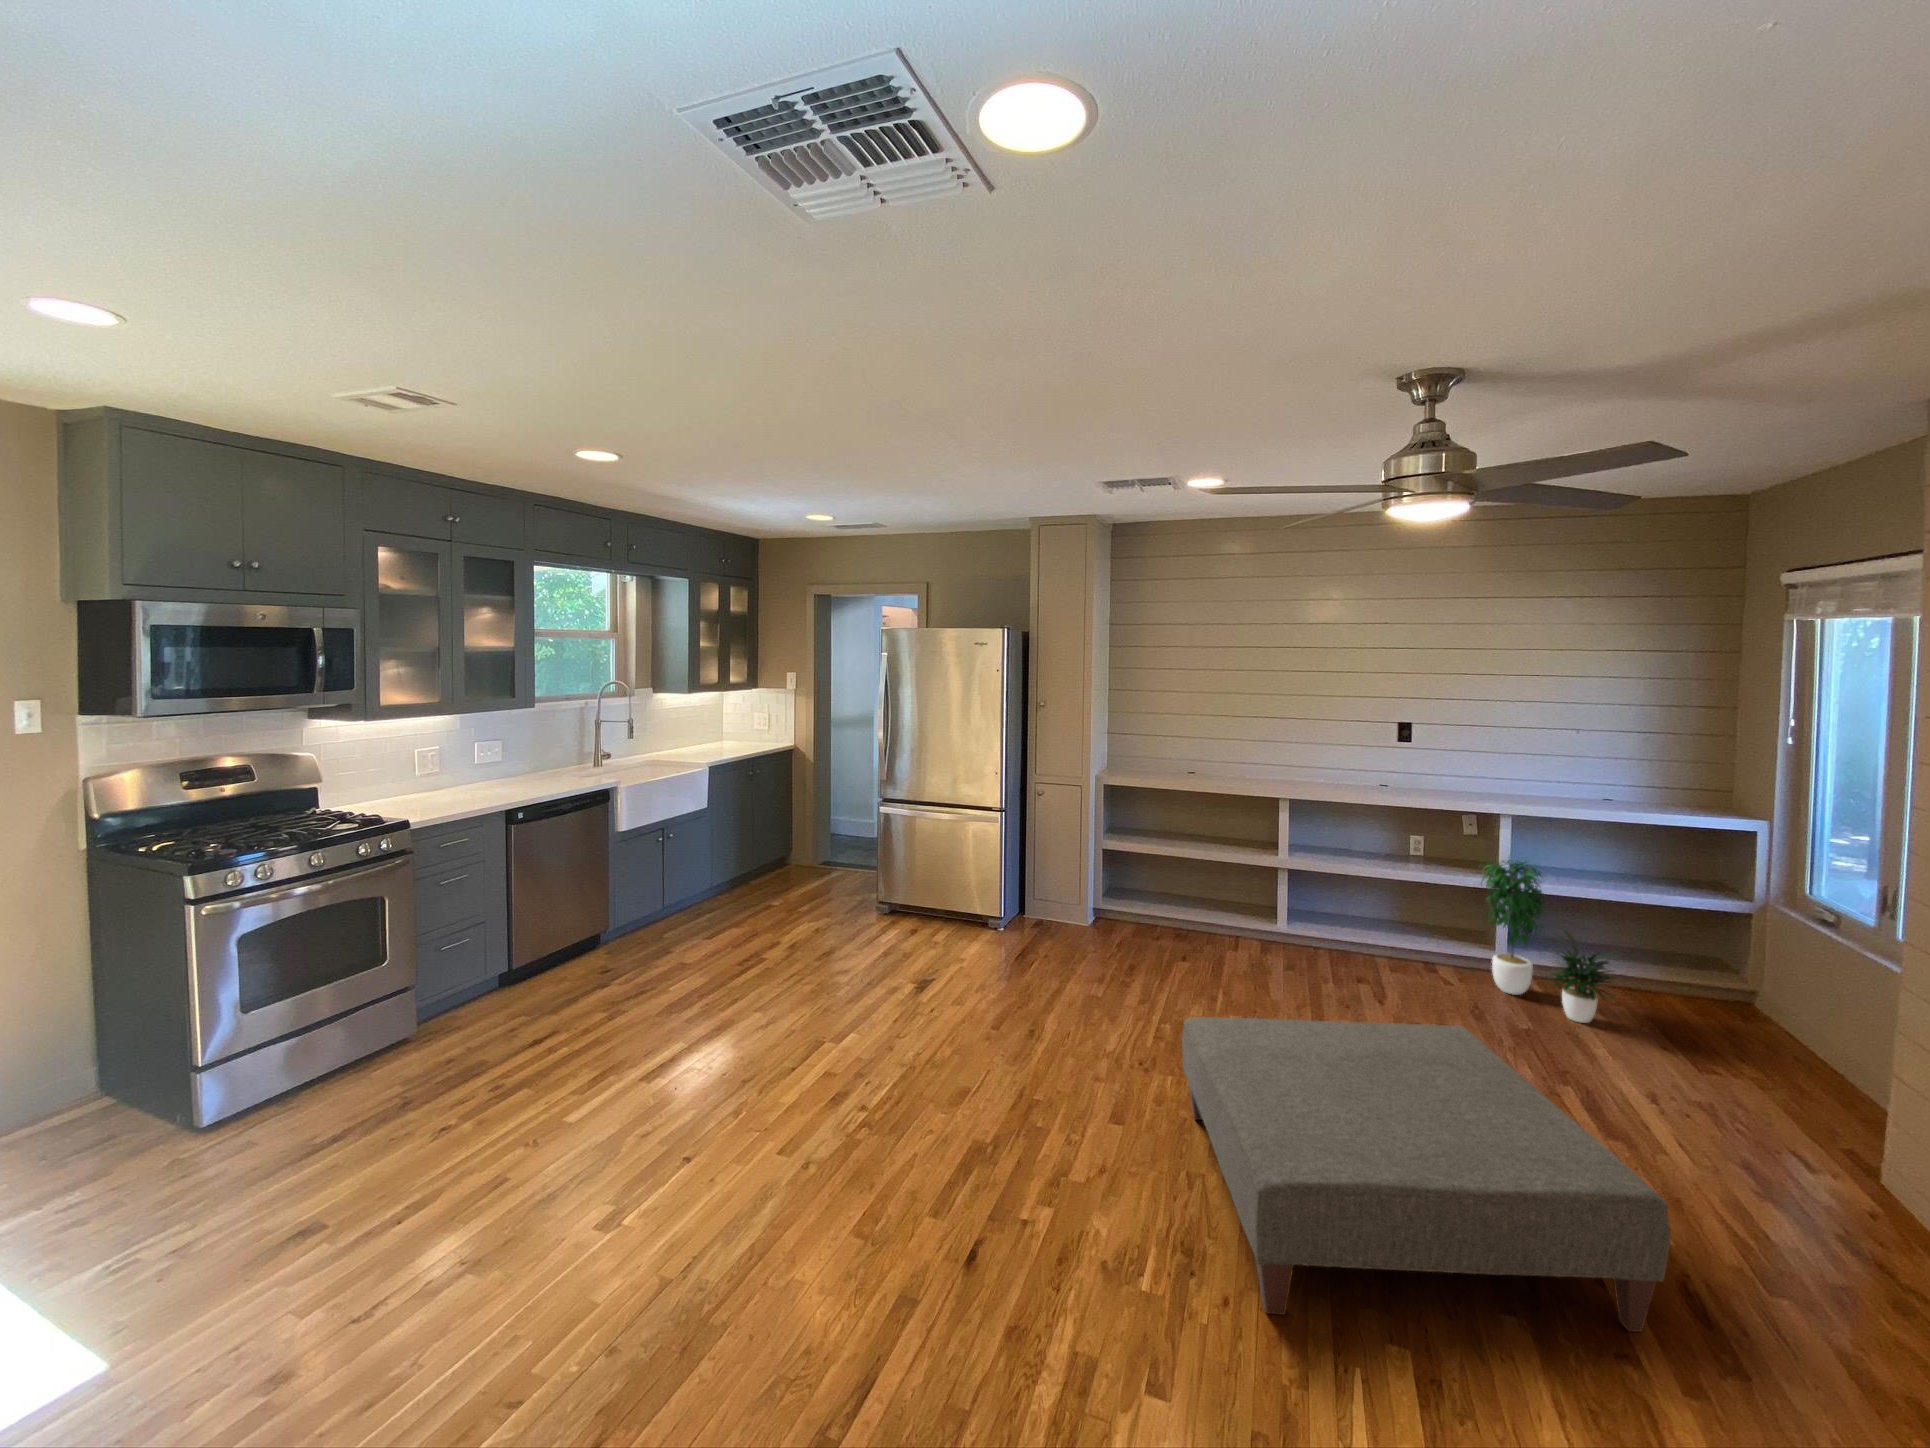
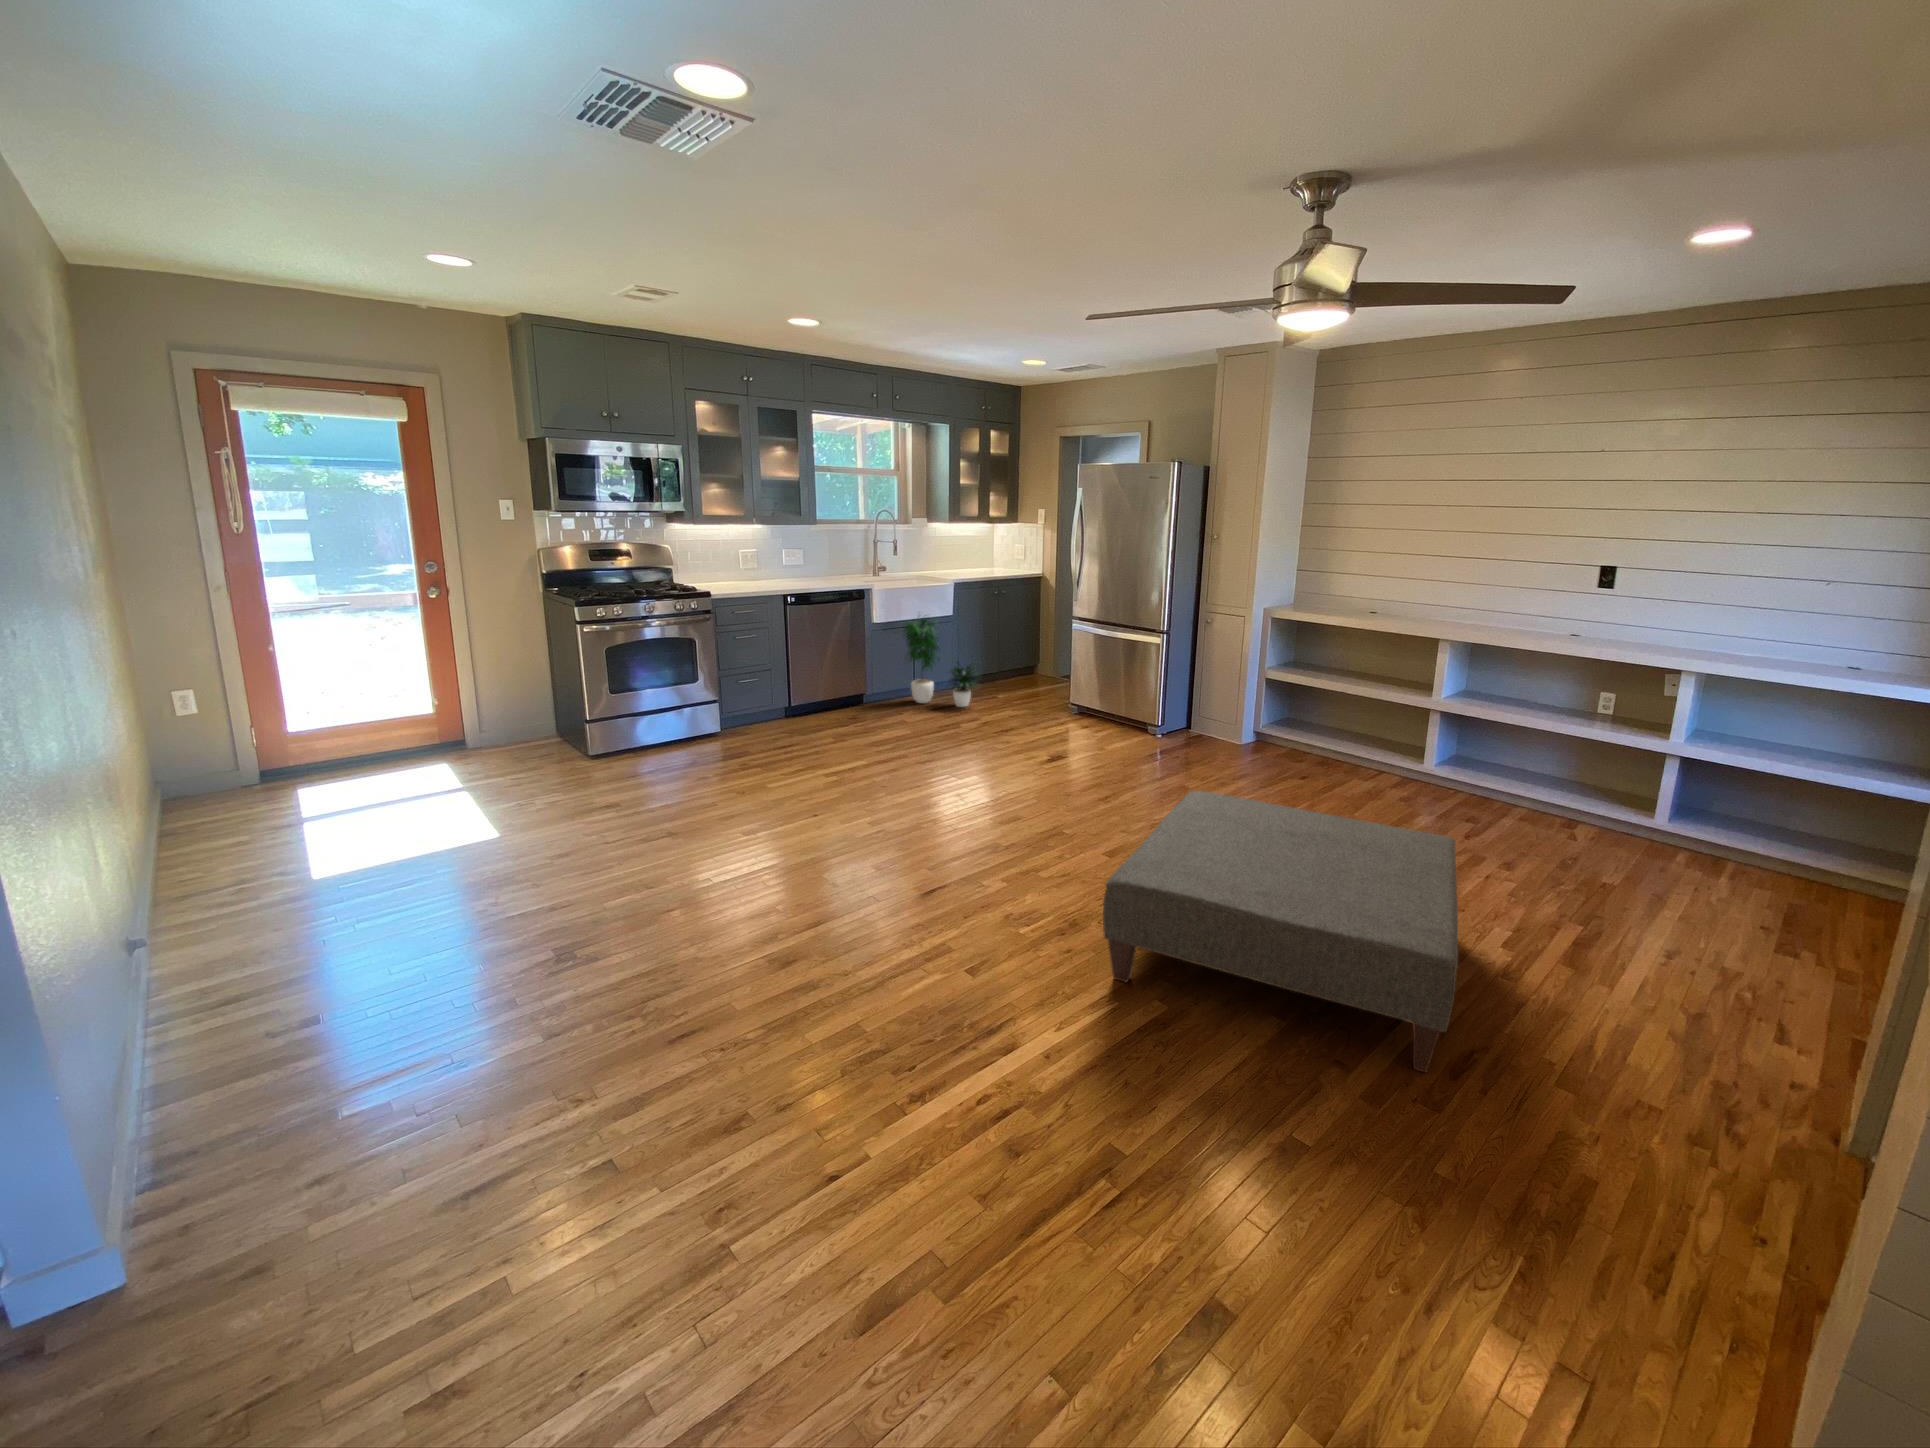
potted plant: present [1481,855,1620,1023] -> present [903,618,978,707]

